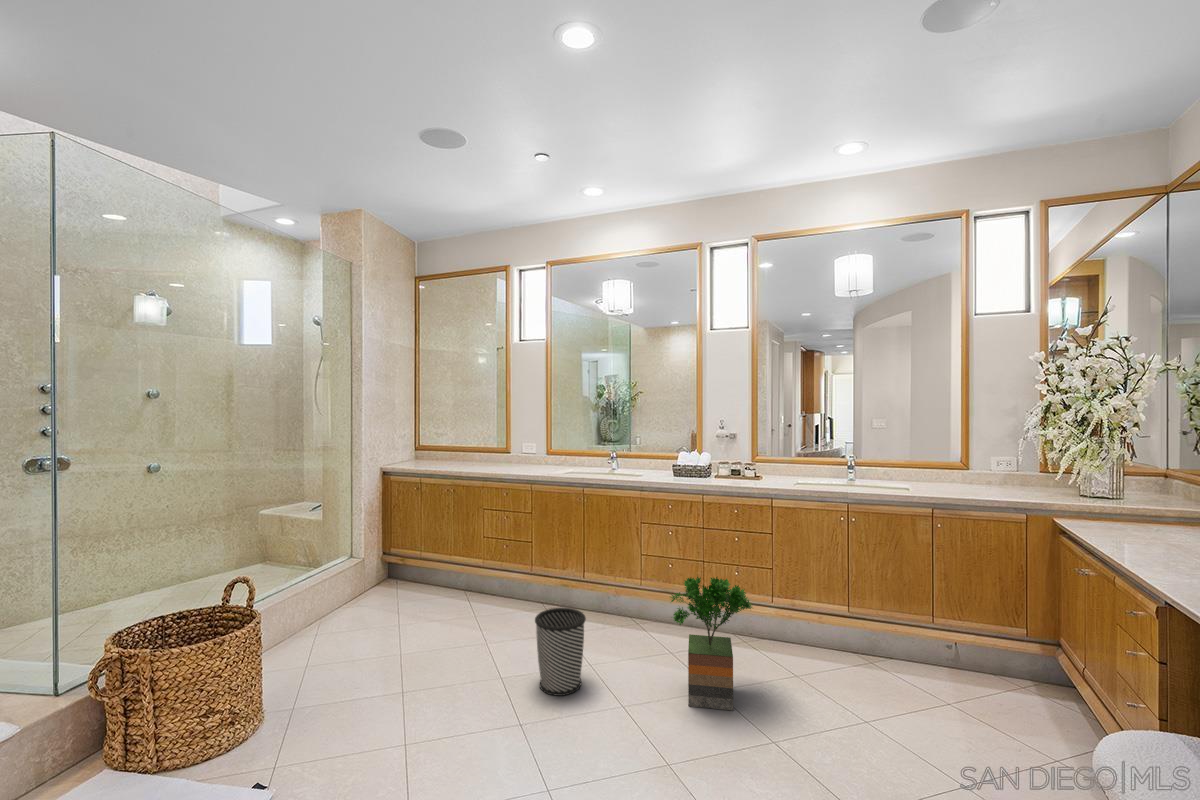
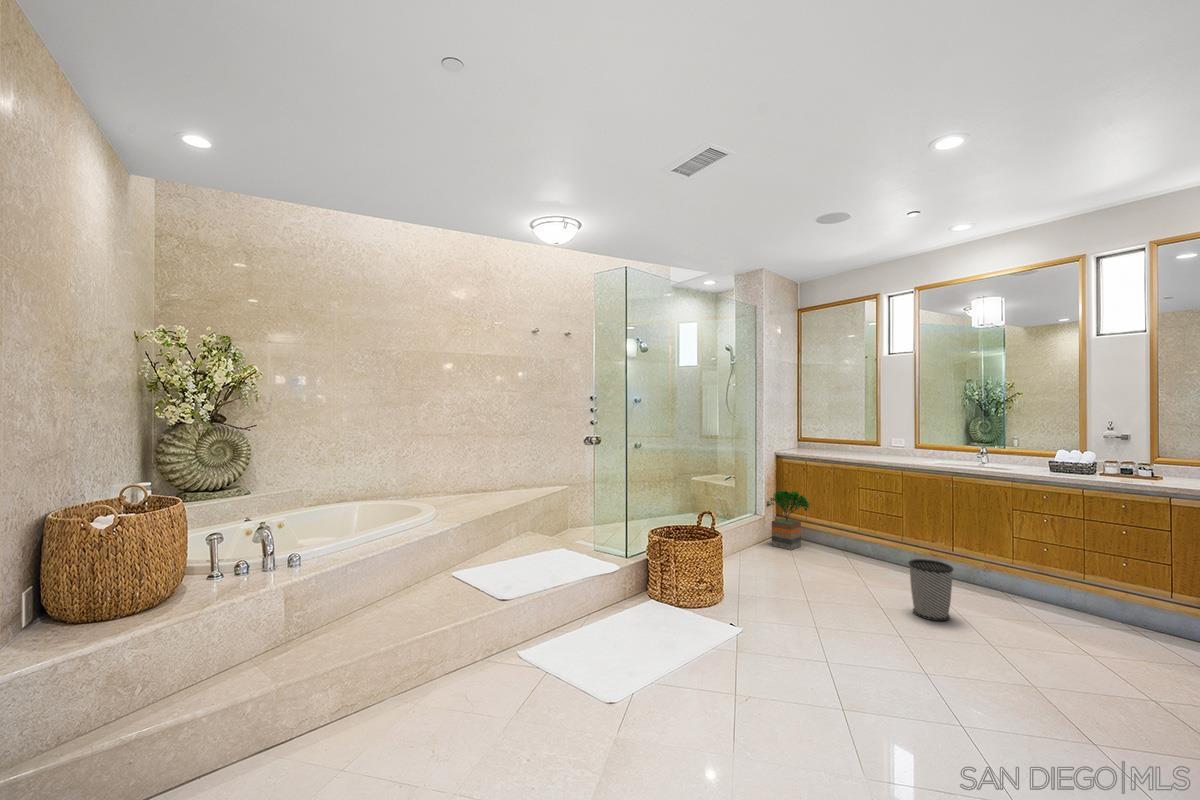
potted tree: present [671,577,752,711] -> present [766,490,810,550]

